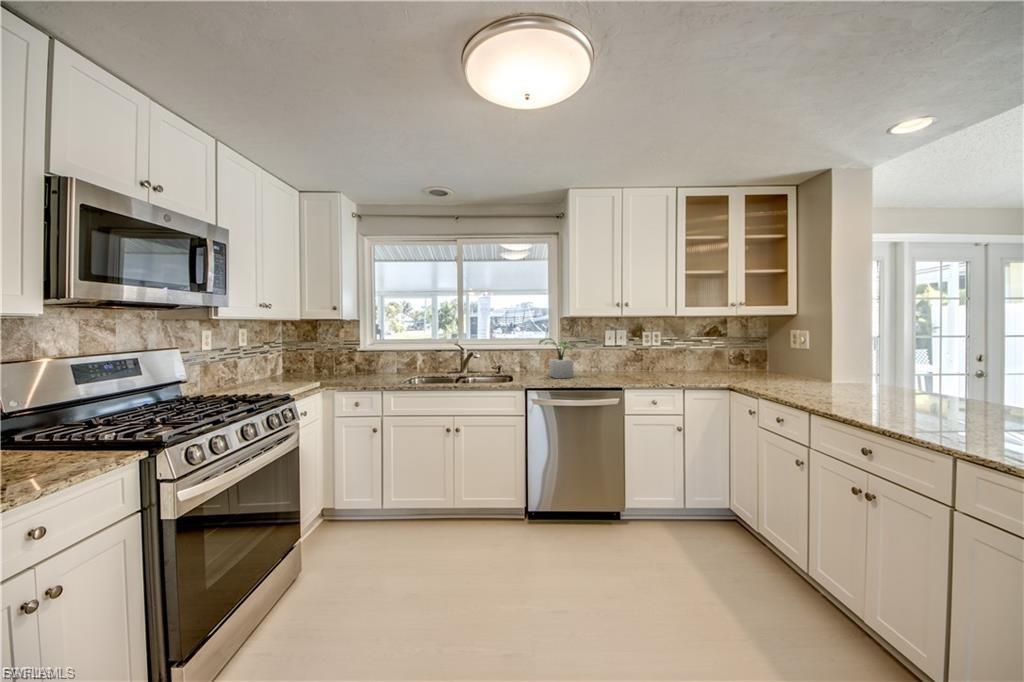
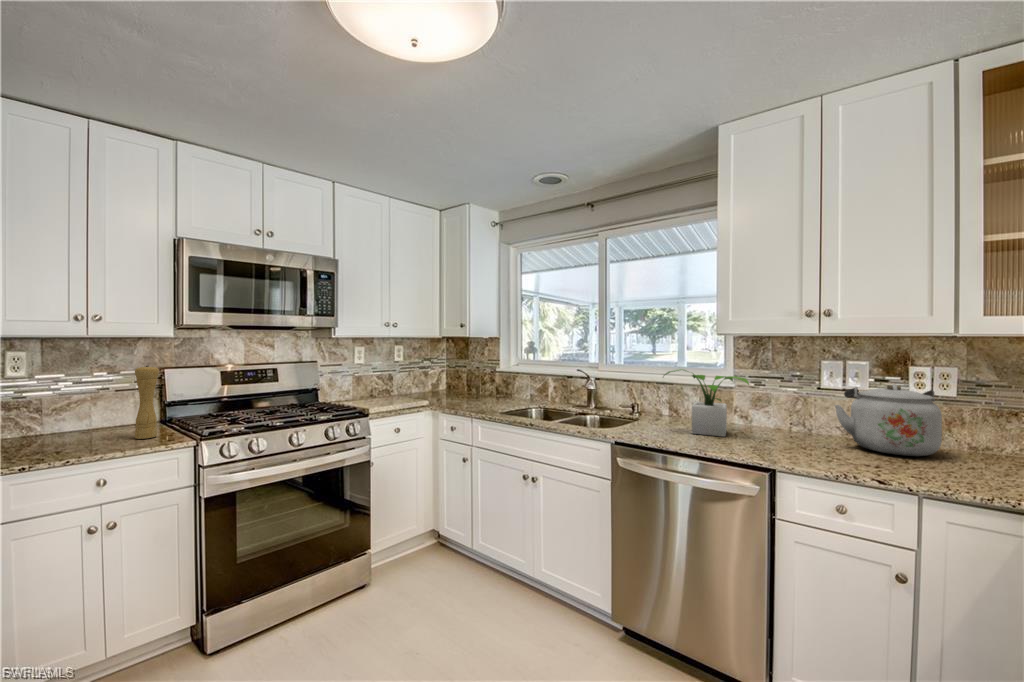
kettle: none [618,341,659,374] -> present [835,384,942,456]
pepper mill: none [36,356,78,463] -> present [135,366,159,439]

